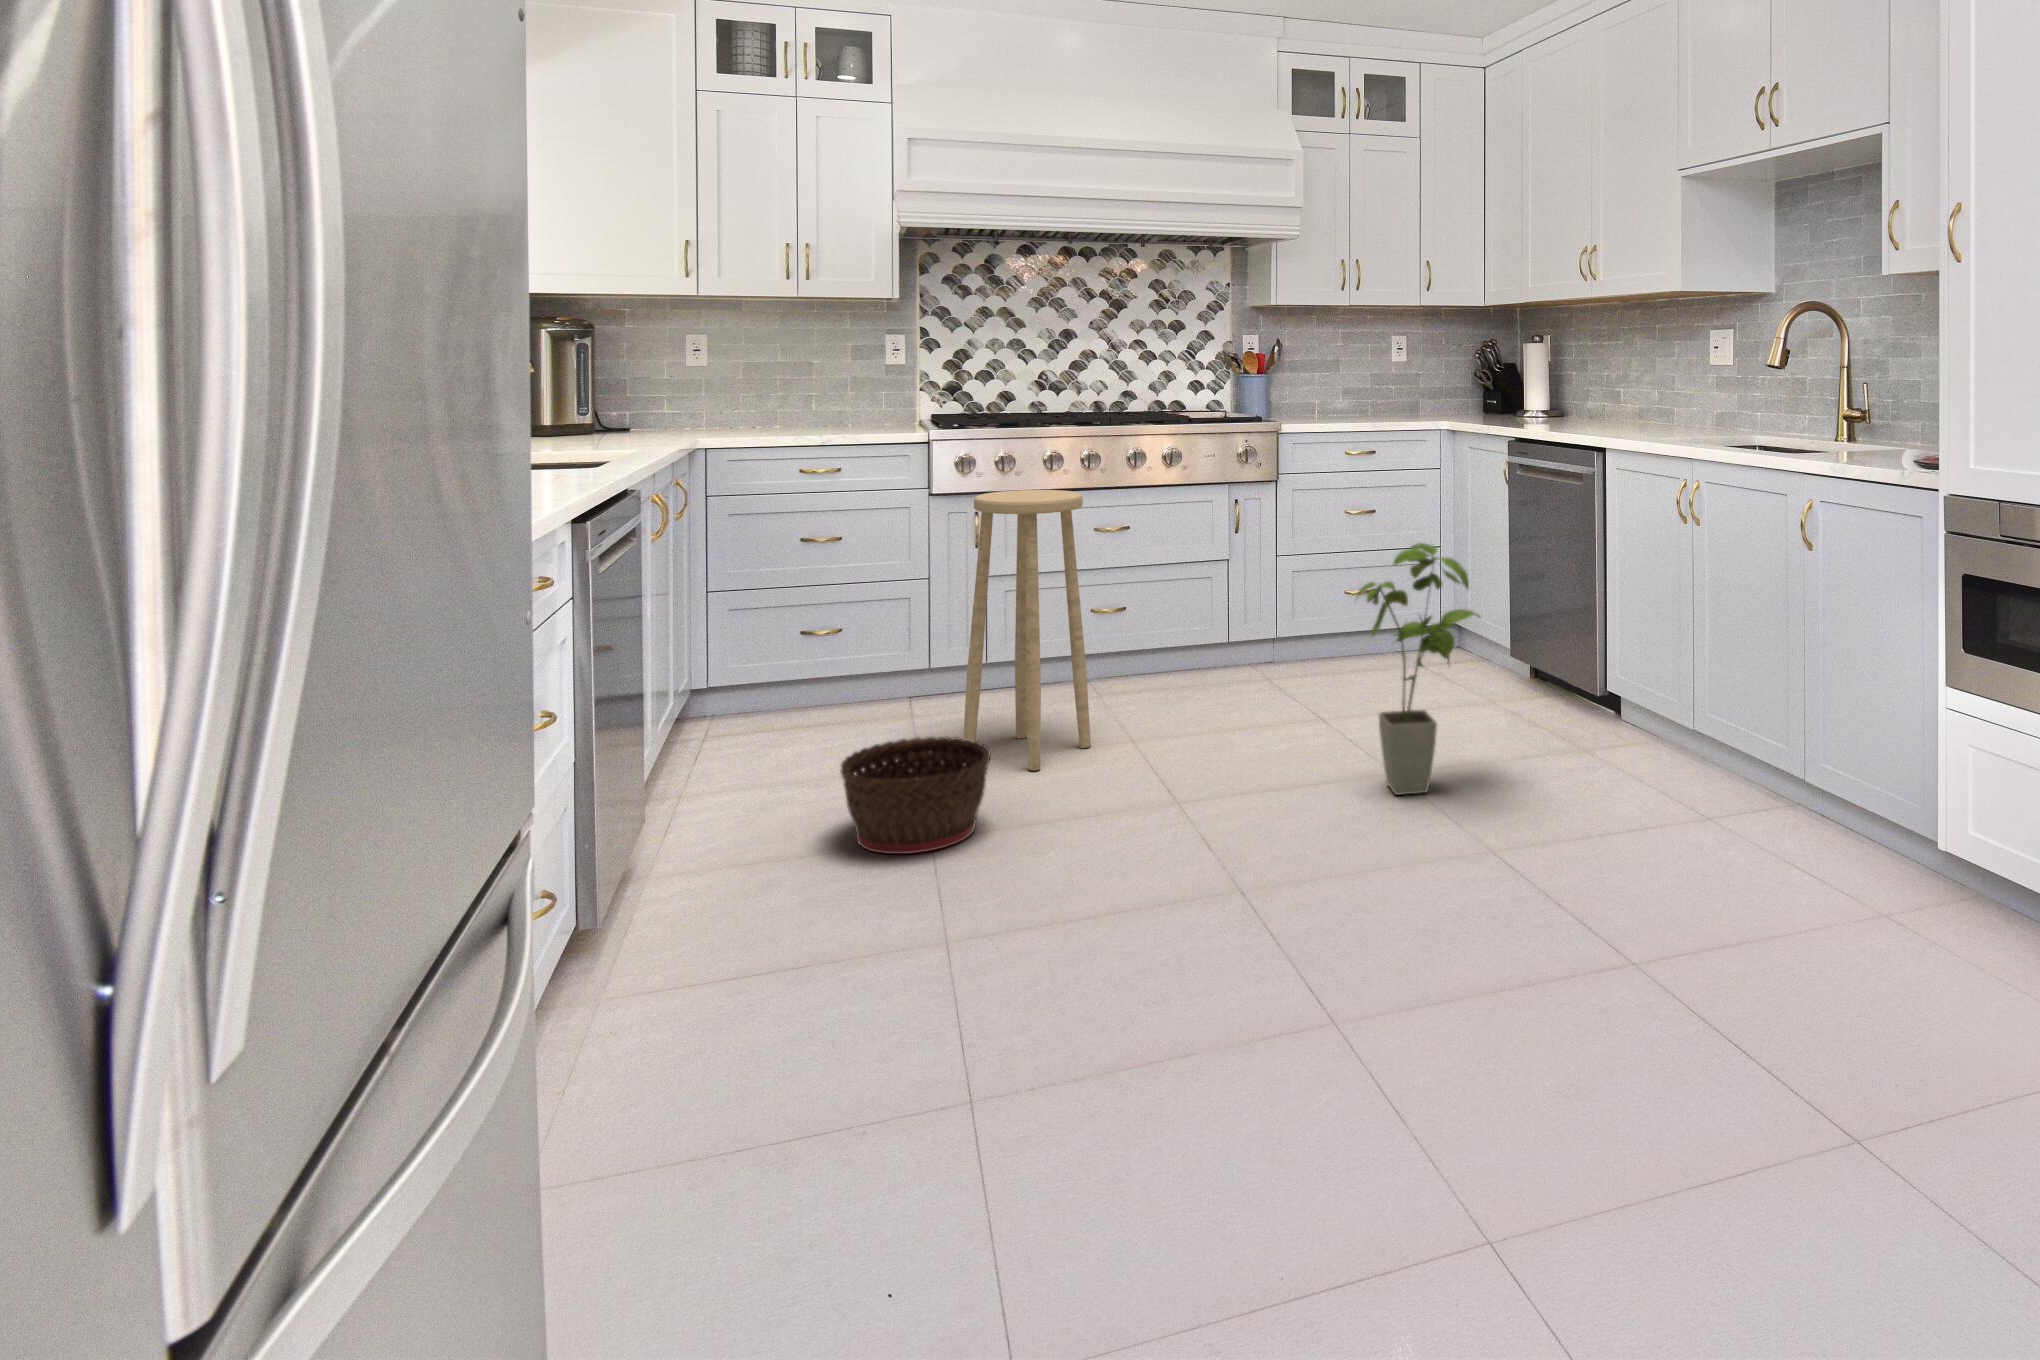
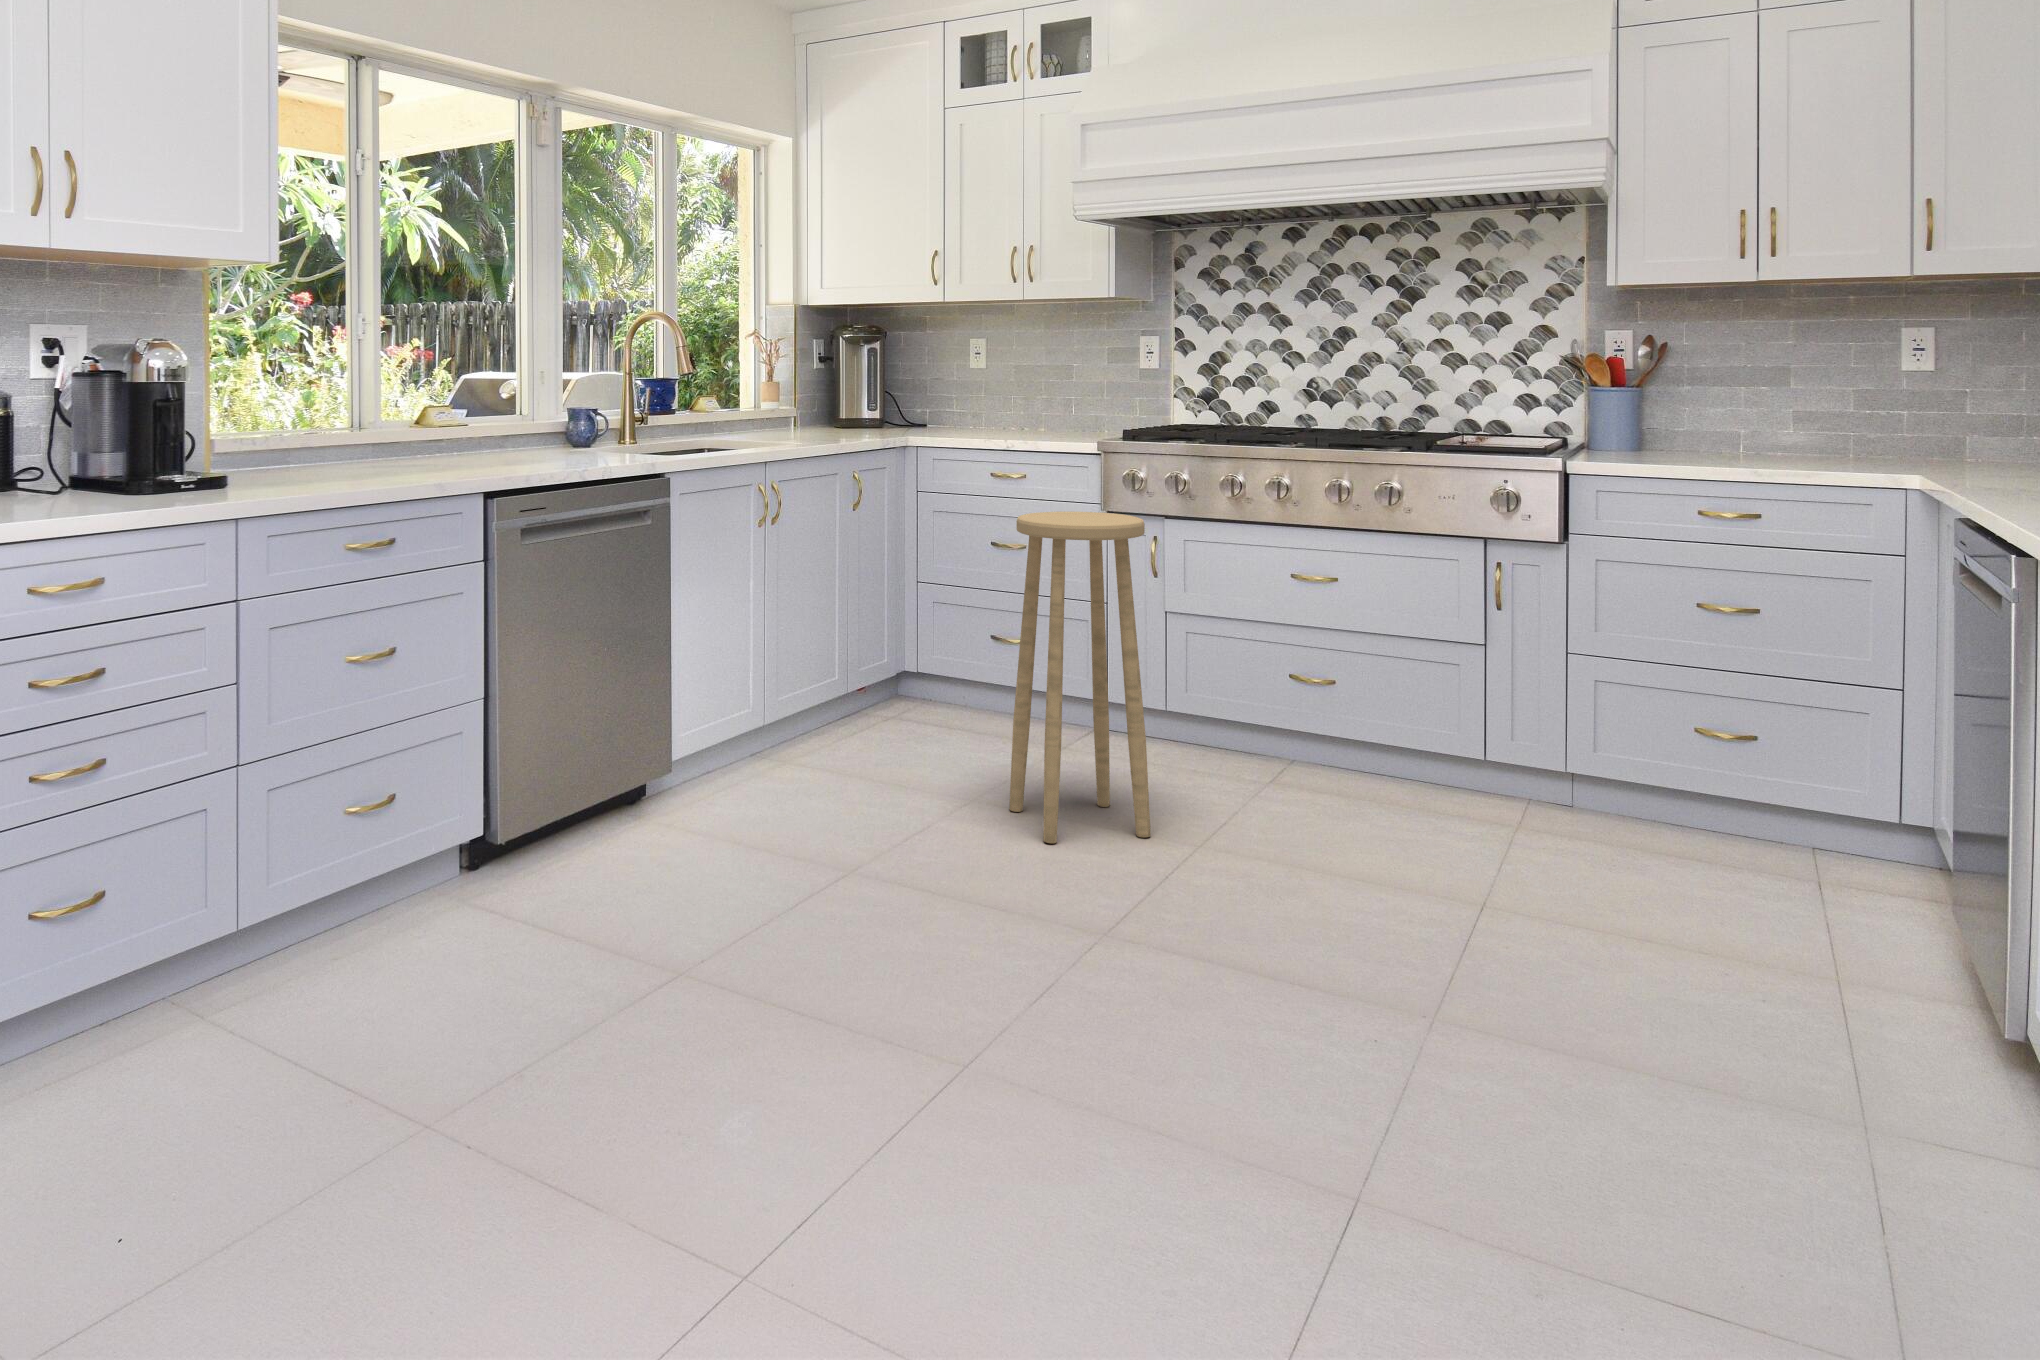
house plant: present [1358,543,1480,795] -> none [1358,646,1601,1054]
basket: present [841,737,991,854] -> none [766,759,920,886]

